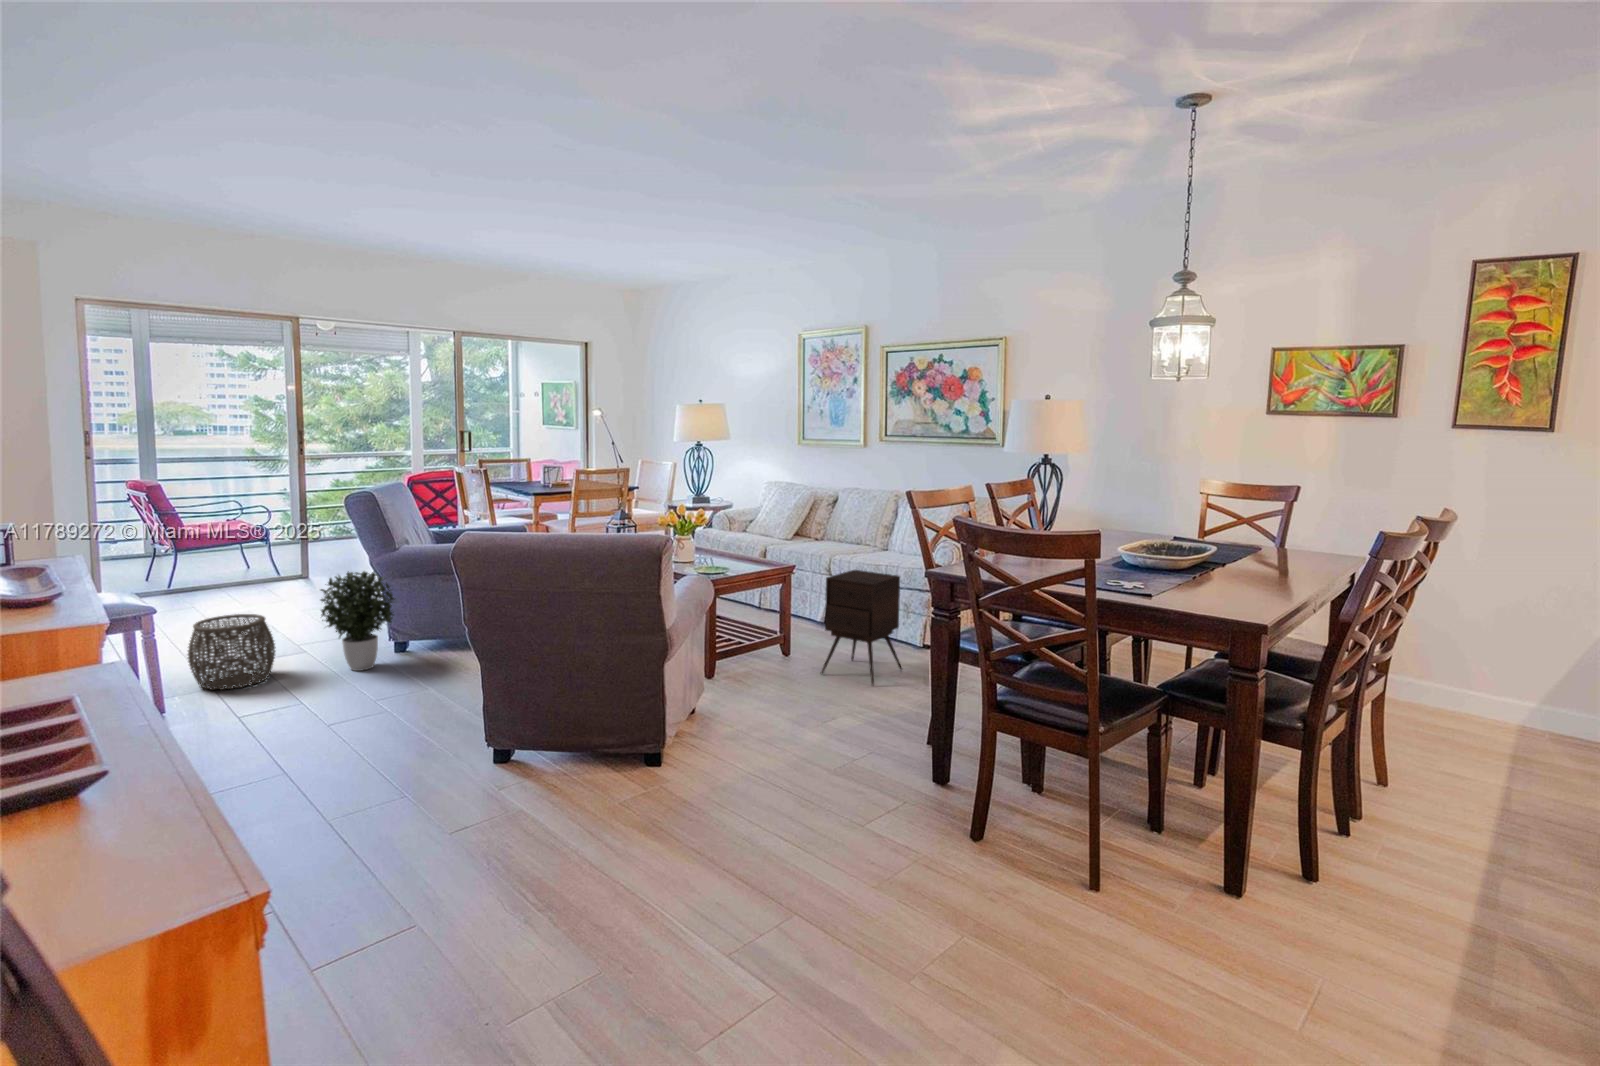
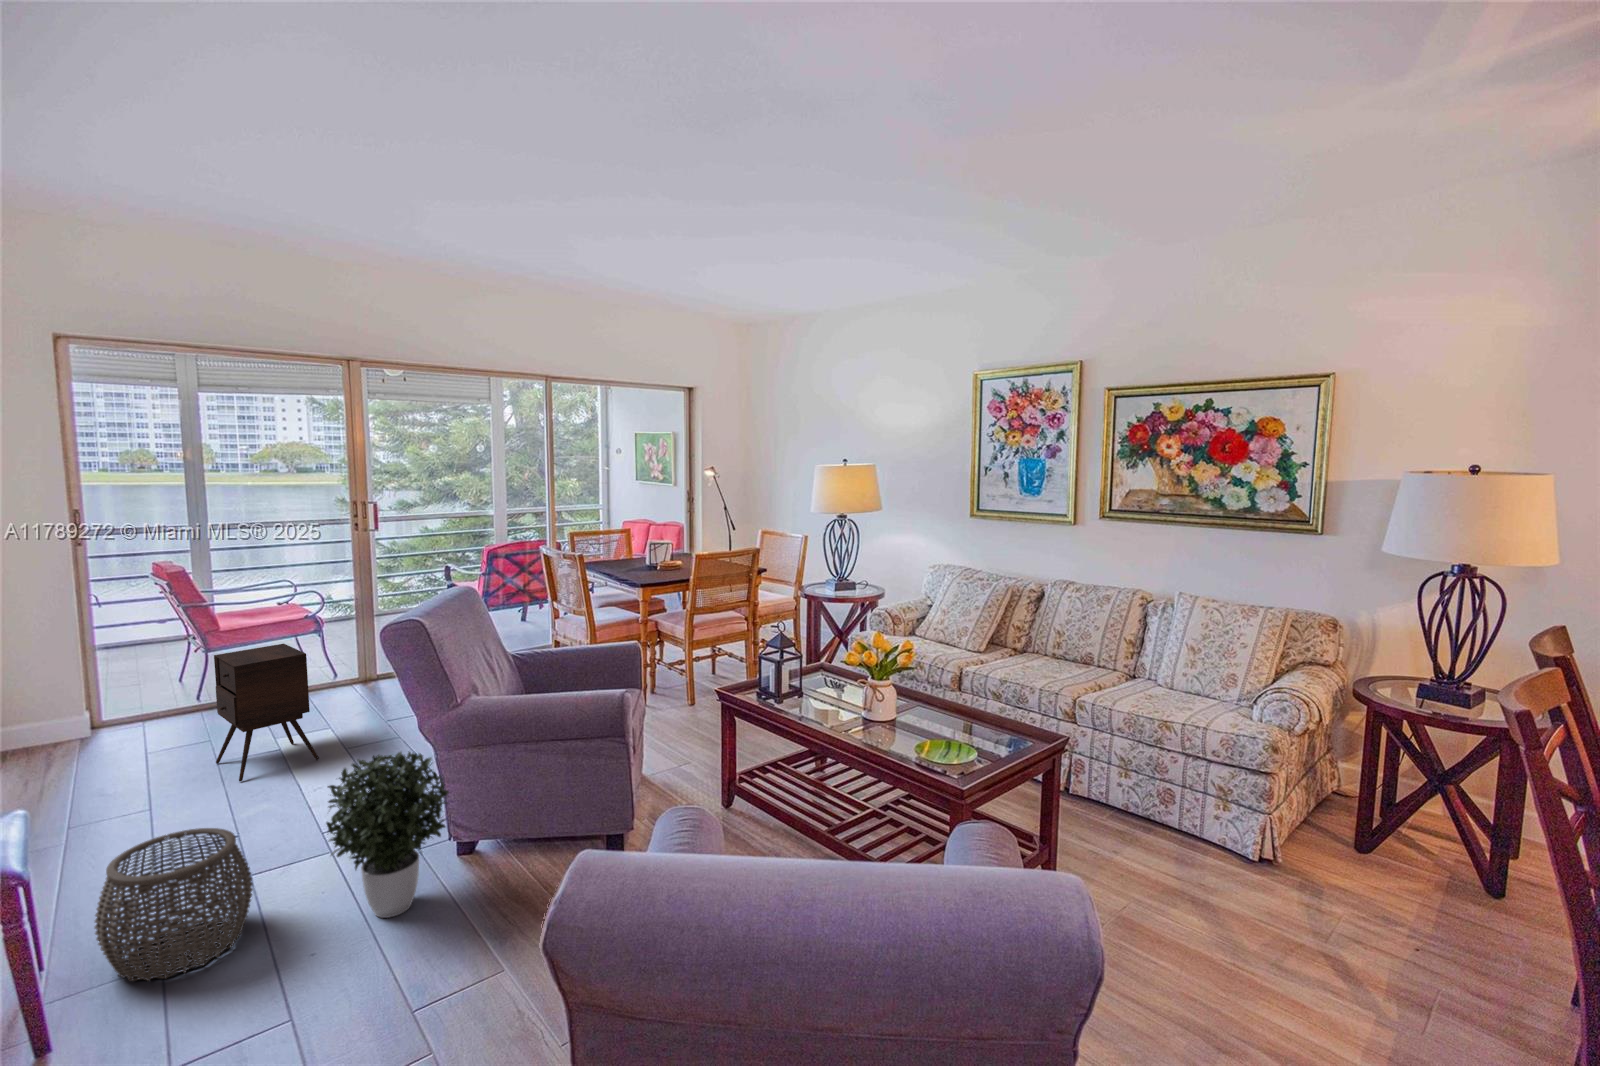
side table: present [821,570,902,685] -> present [214,644,319,781]

